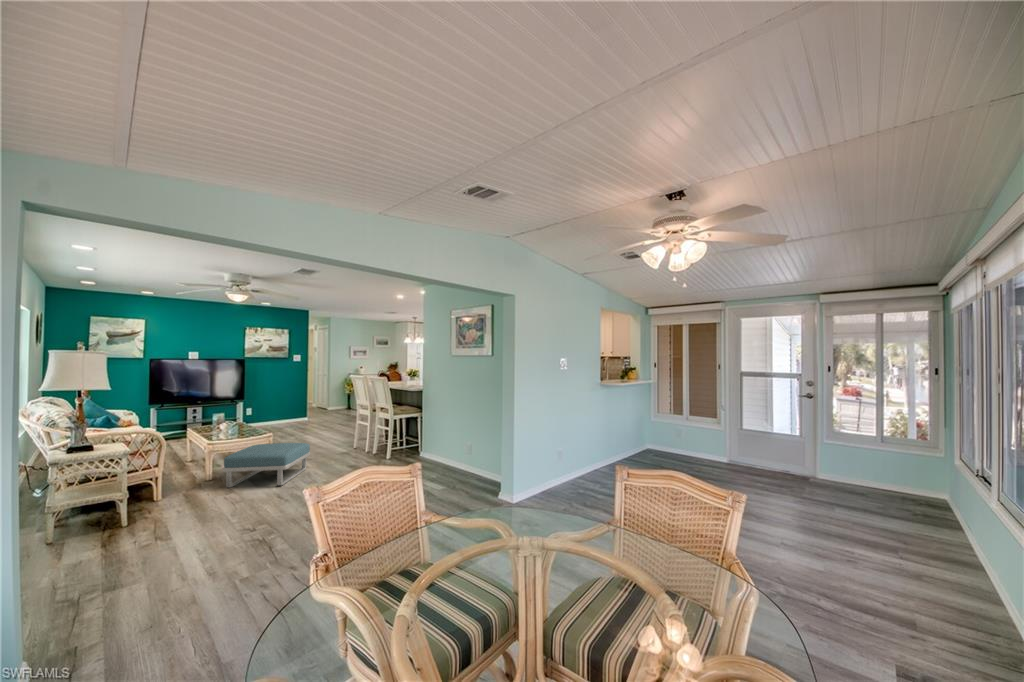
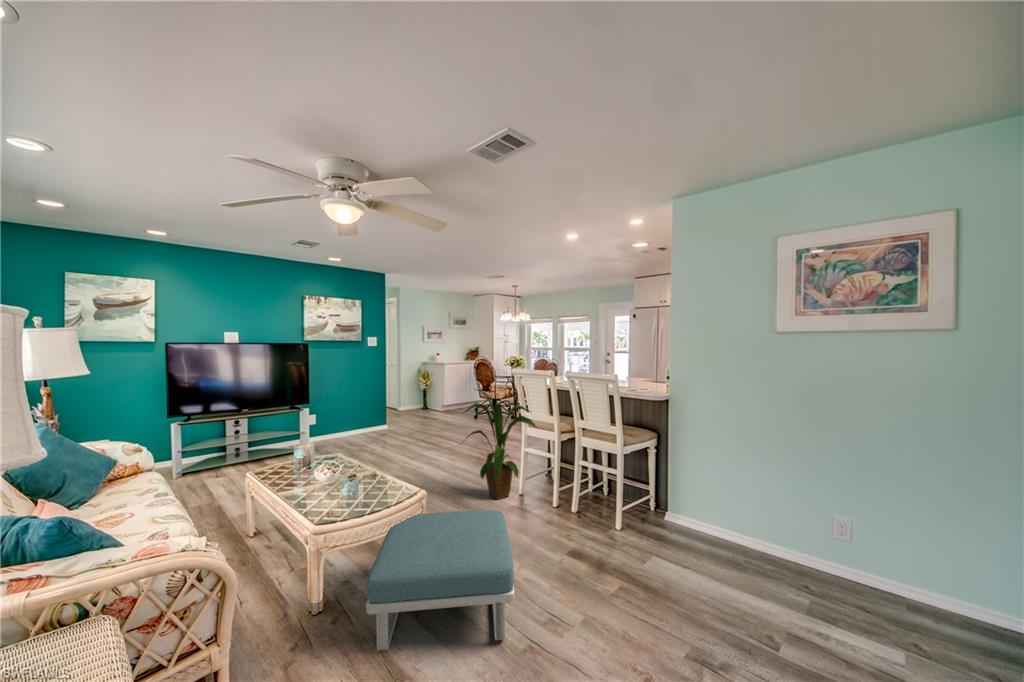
house plant: none [316,387,366,451] -> present [464,390,536,500]

